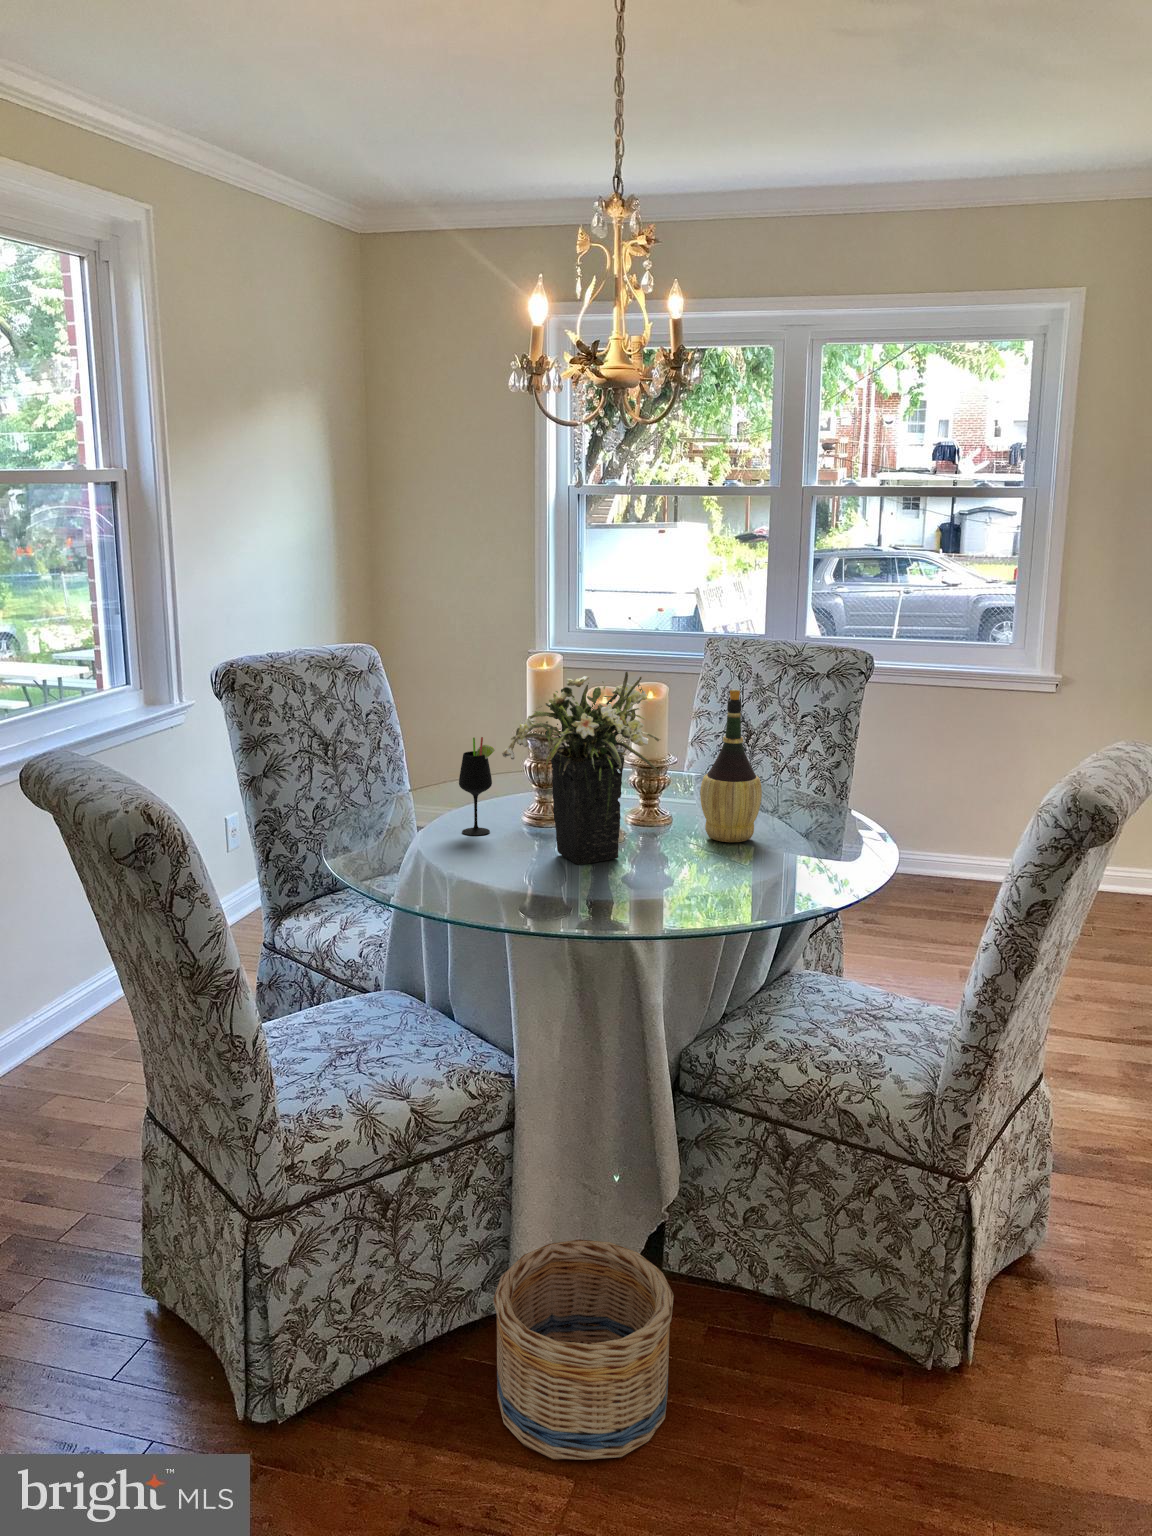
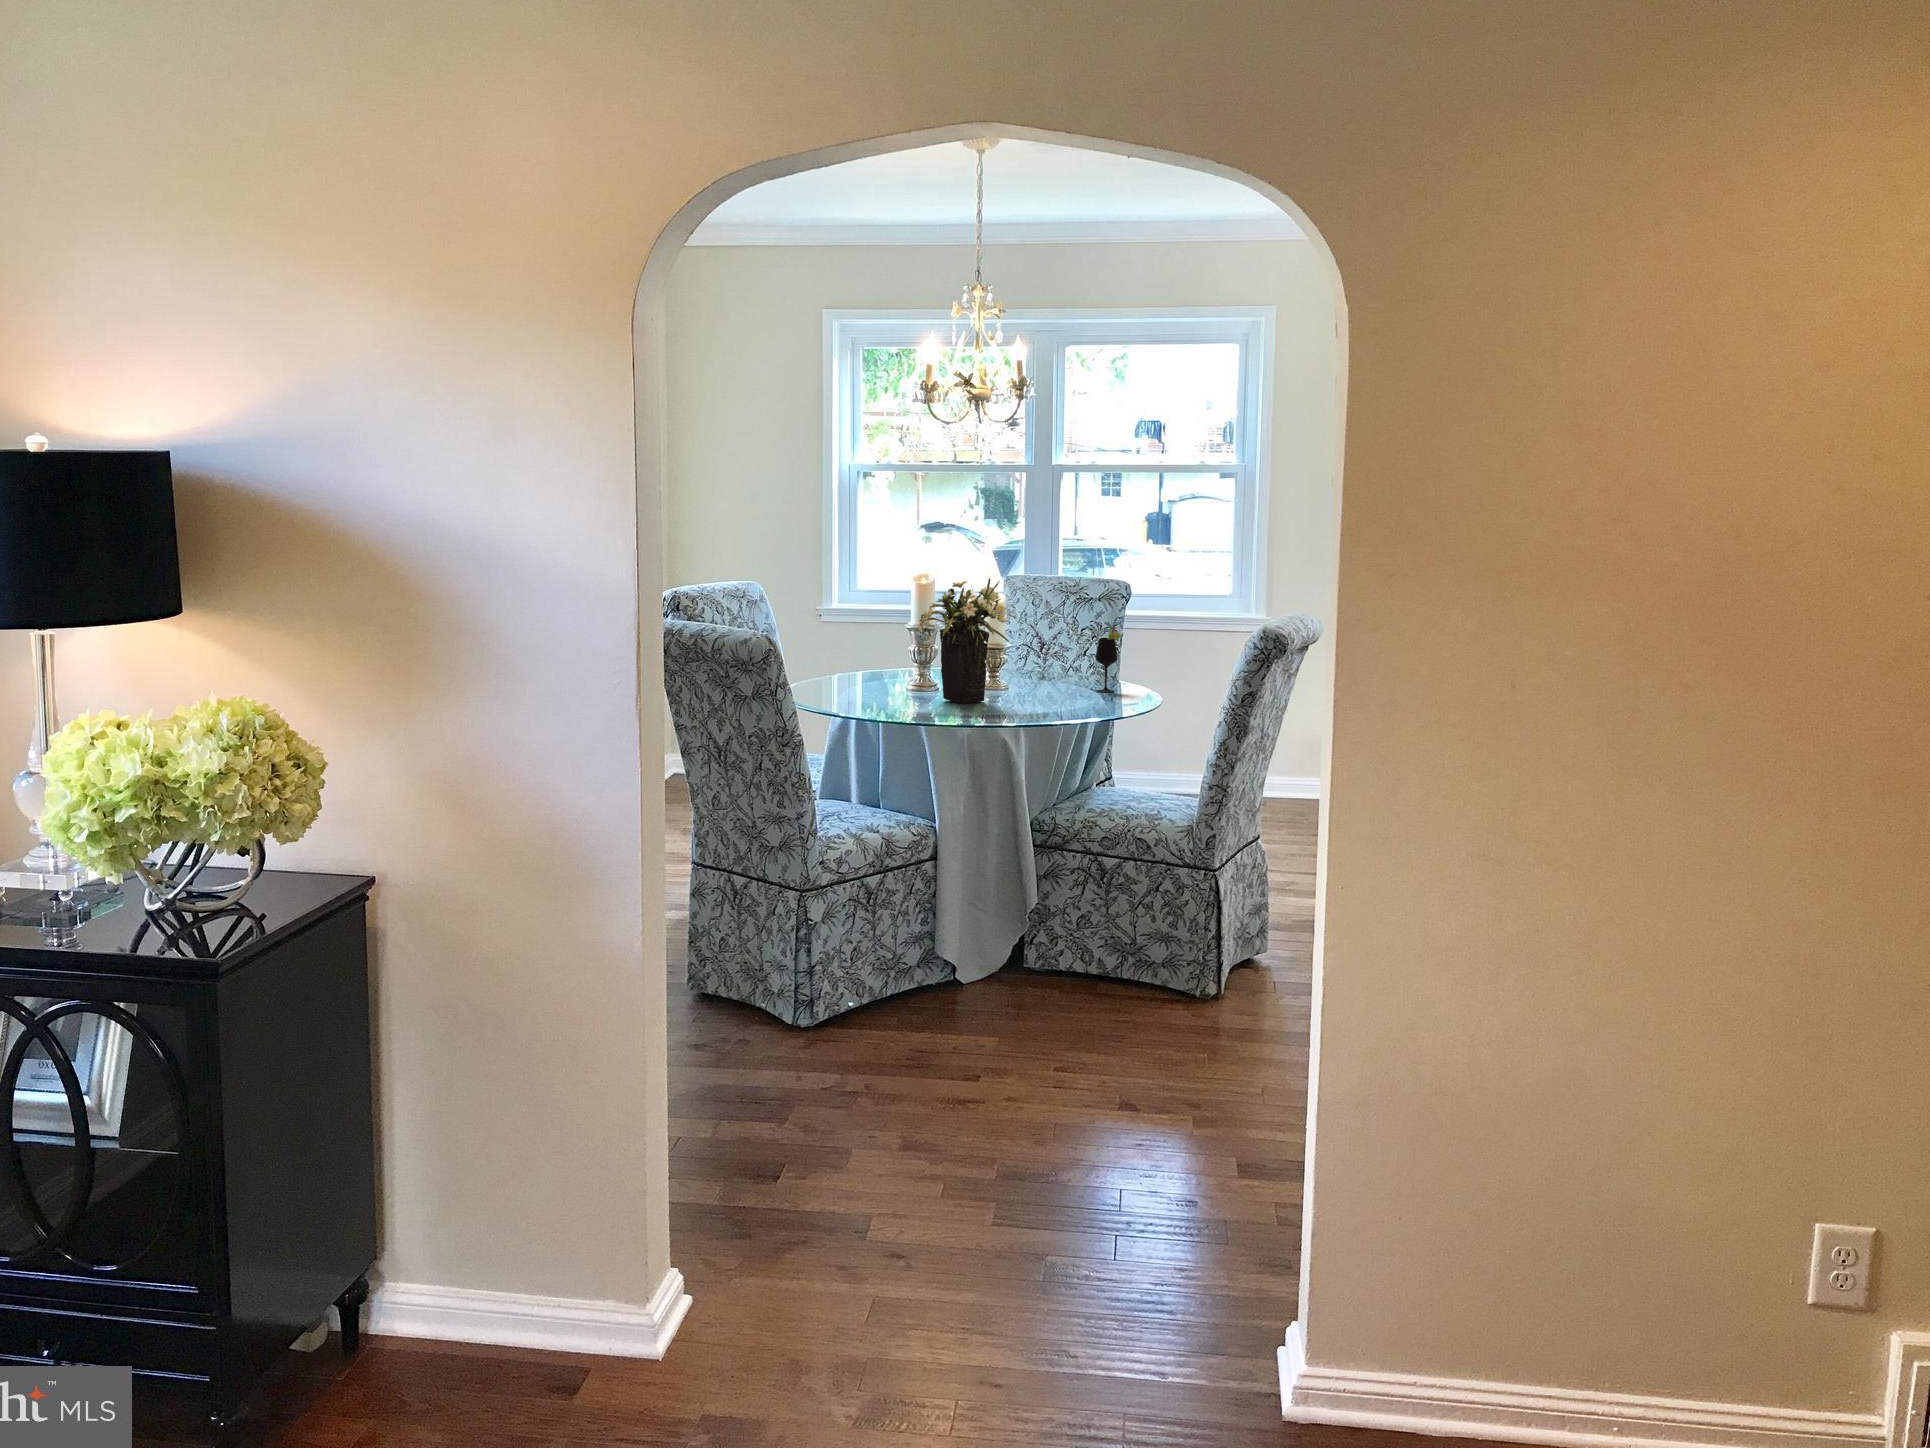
wine bottle: present [700,690,762,842] -> none [1030,594,1071,695]
wine glass: present [459,737,495,835] -> present [1096,627,1122,692]
basket: present [493,1239,674,1460] -> none [939,925,1048,1033]

